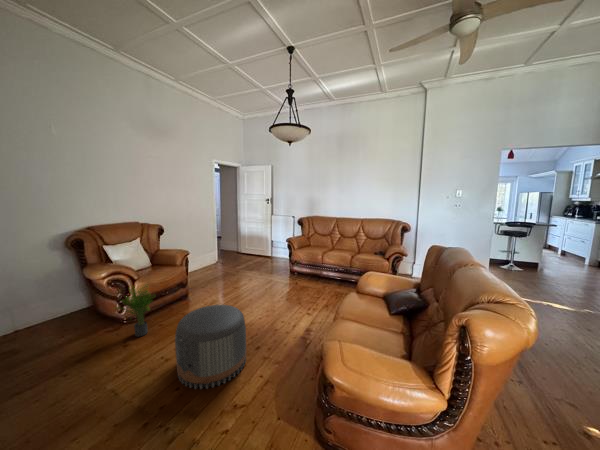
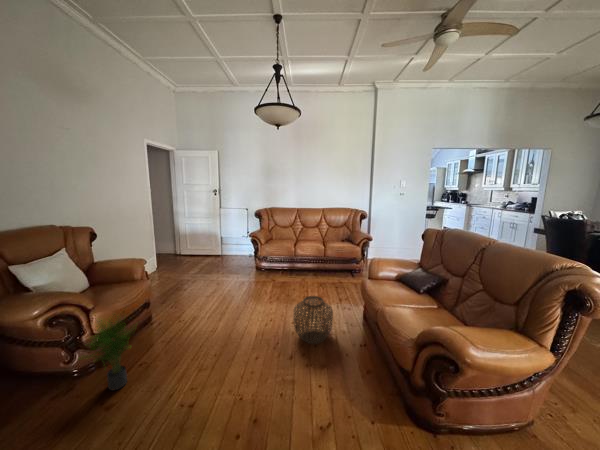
woven basket: none [272,298,308,343] -> present [294,296,333,344]
pouf: present [175,305,246,389] -> none [213,318,295,428]

